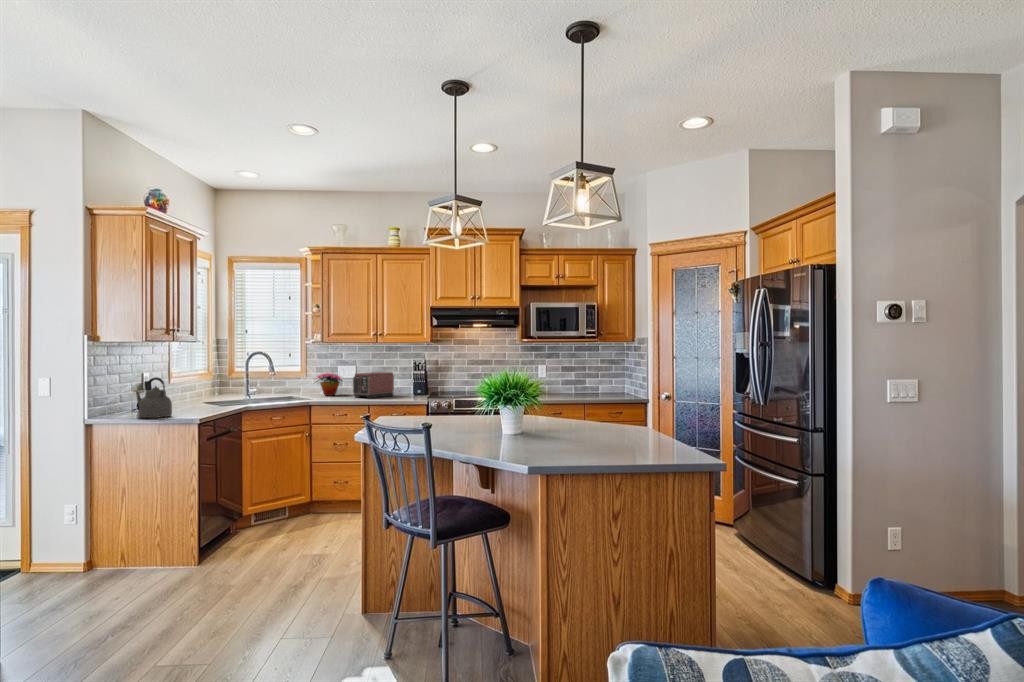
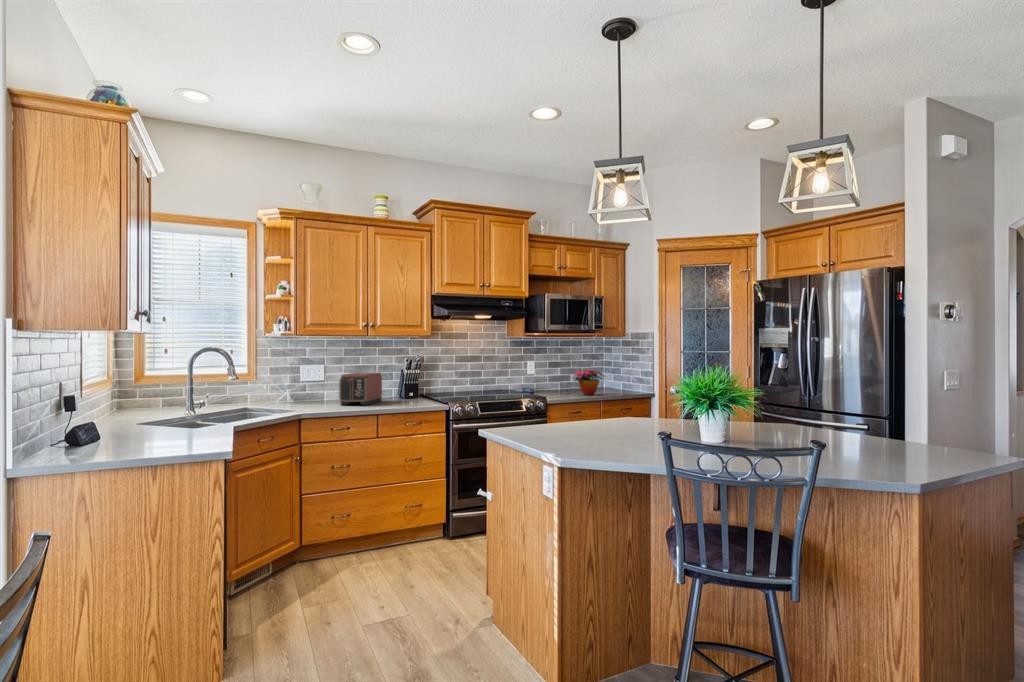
flower arrangement: present [316,373,342,396] -> present [573,369,603,395]
kettle: present [134,377,172,418] -> none [108,388,181,453]

